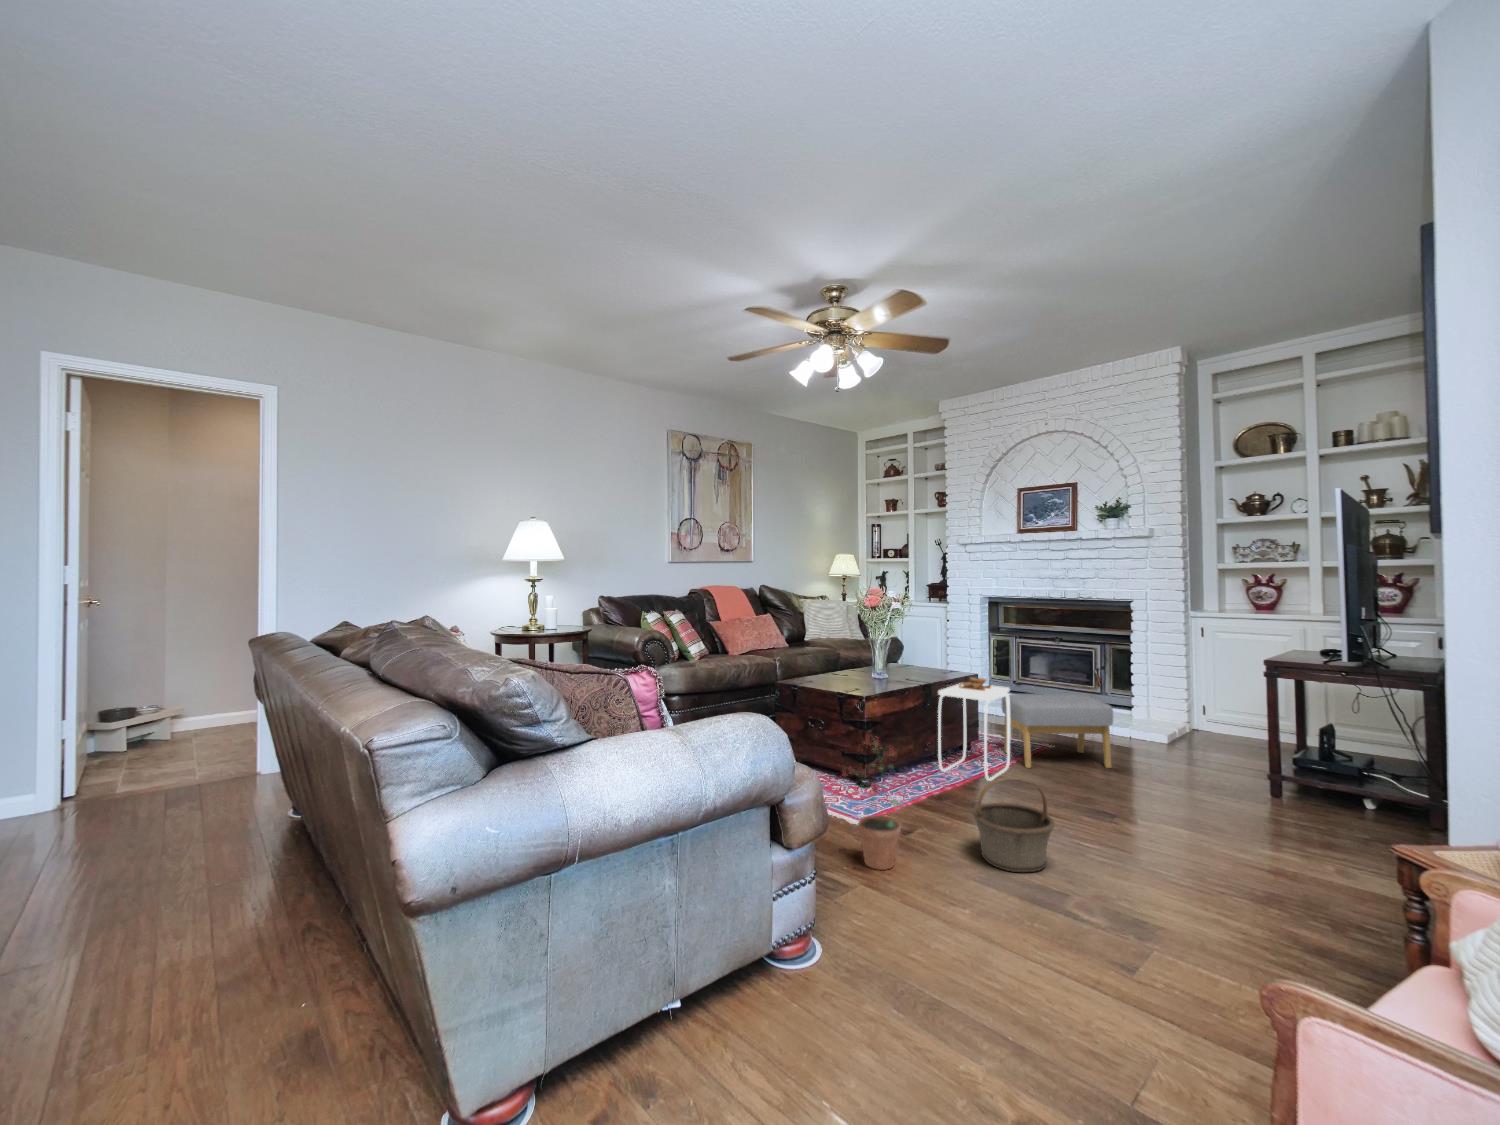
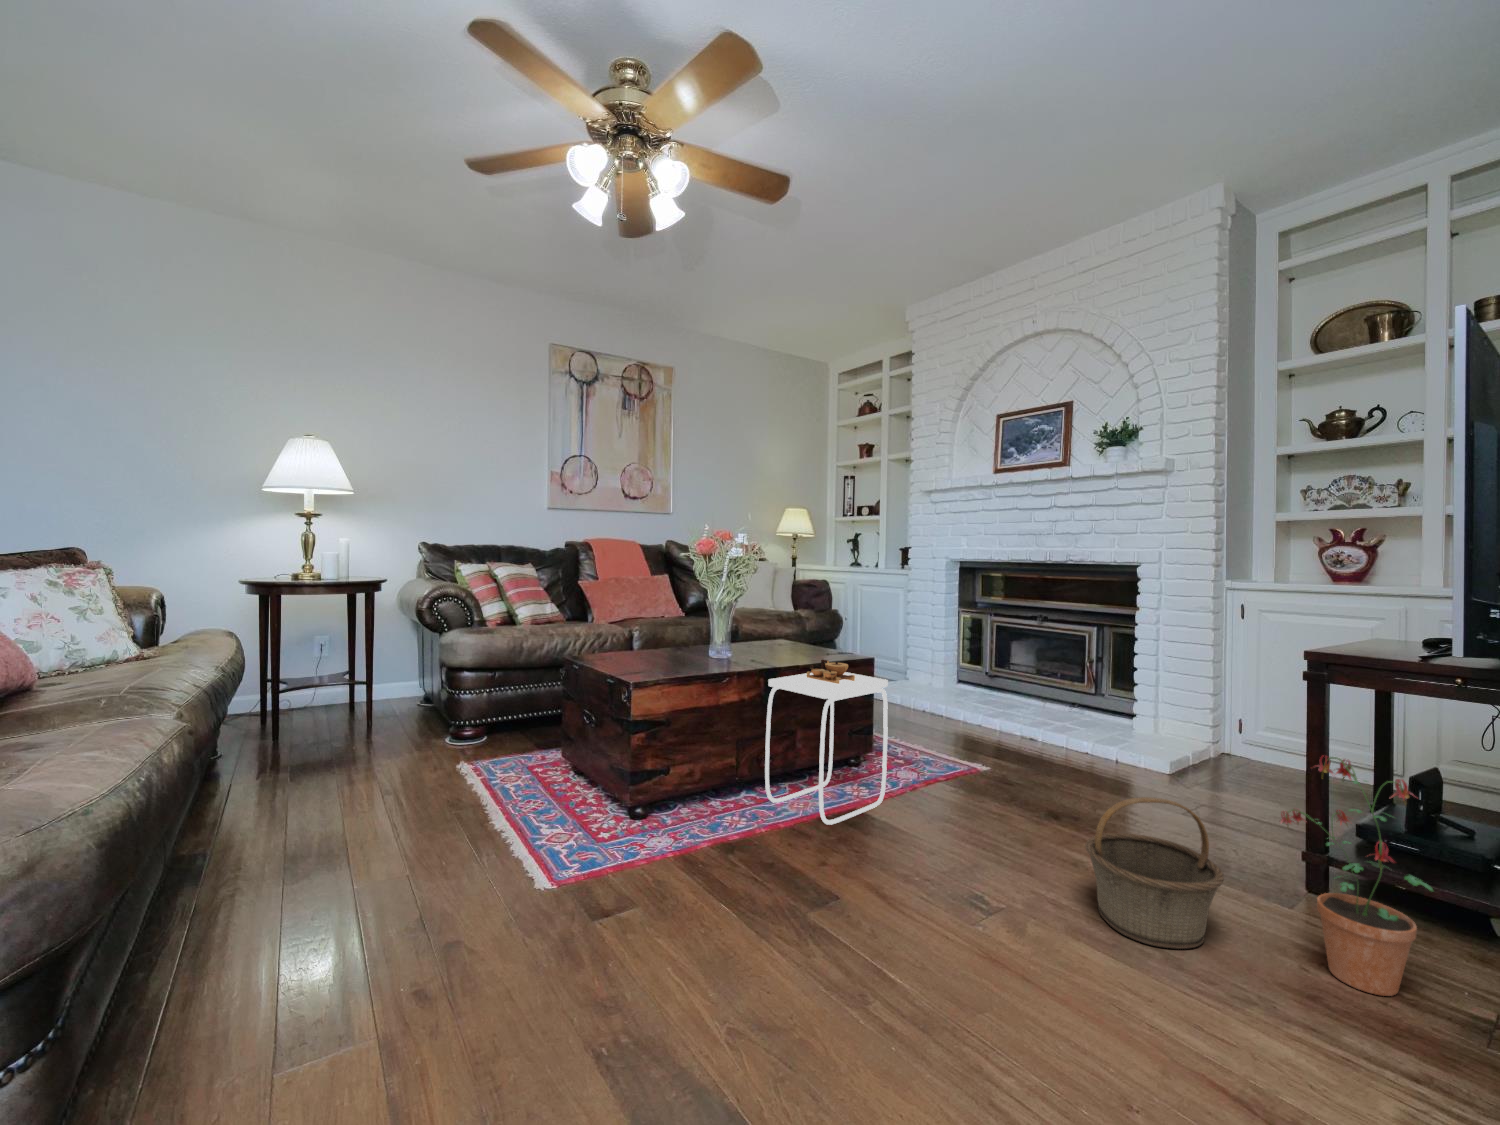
footstool: present [1002,694,1113,768] -> none [901,691,1055,815]
potted plant: present [842,736,901,870] -> present [1281,755,1433,996]
basket: present [972,777,1055,872] -> present [1085,797,1224,949]

